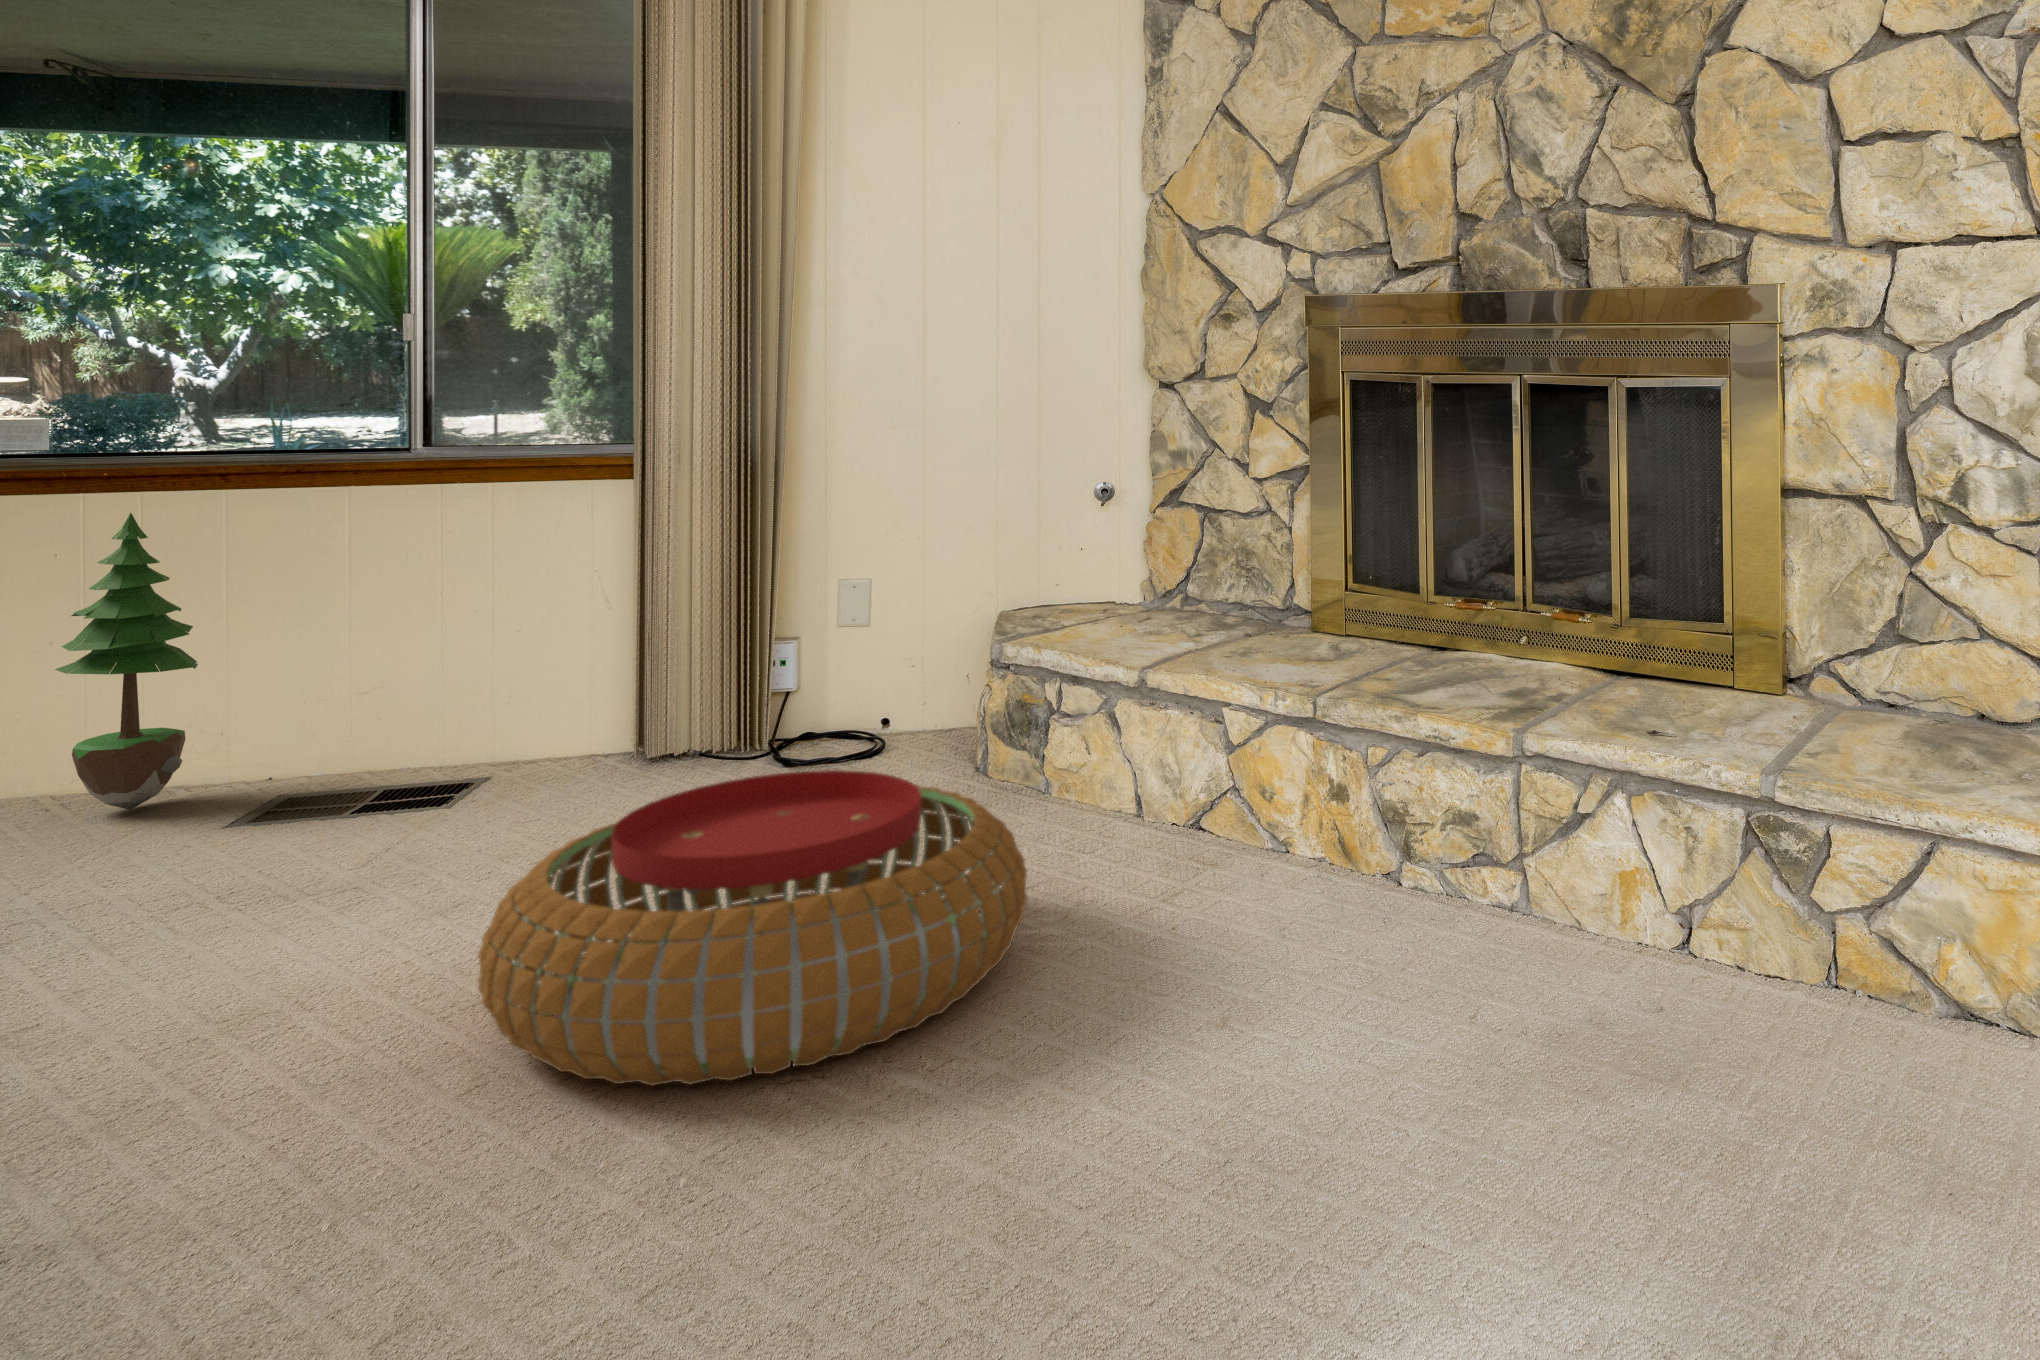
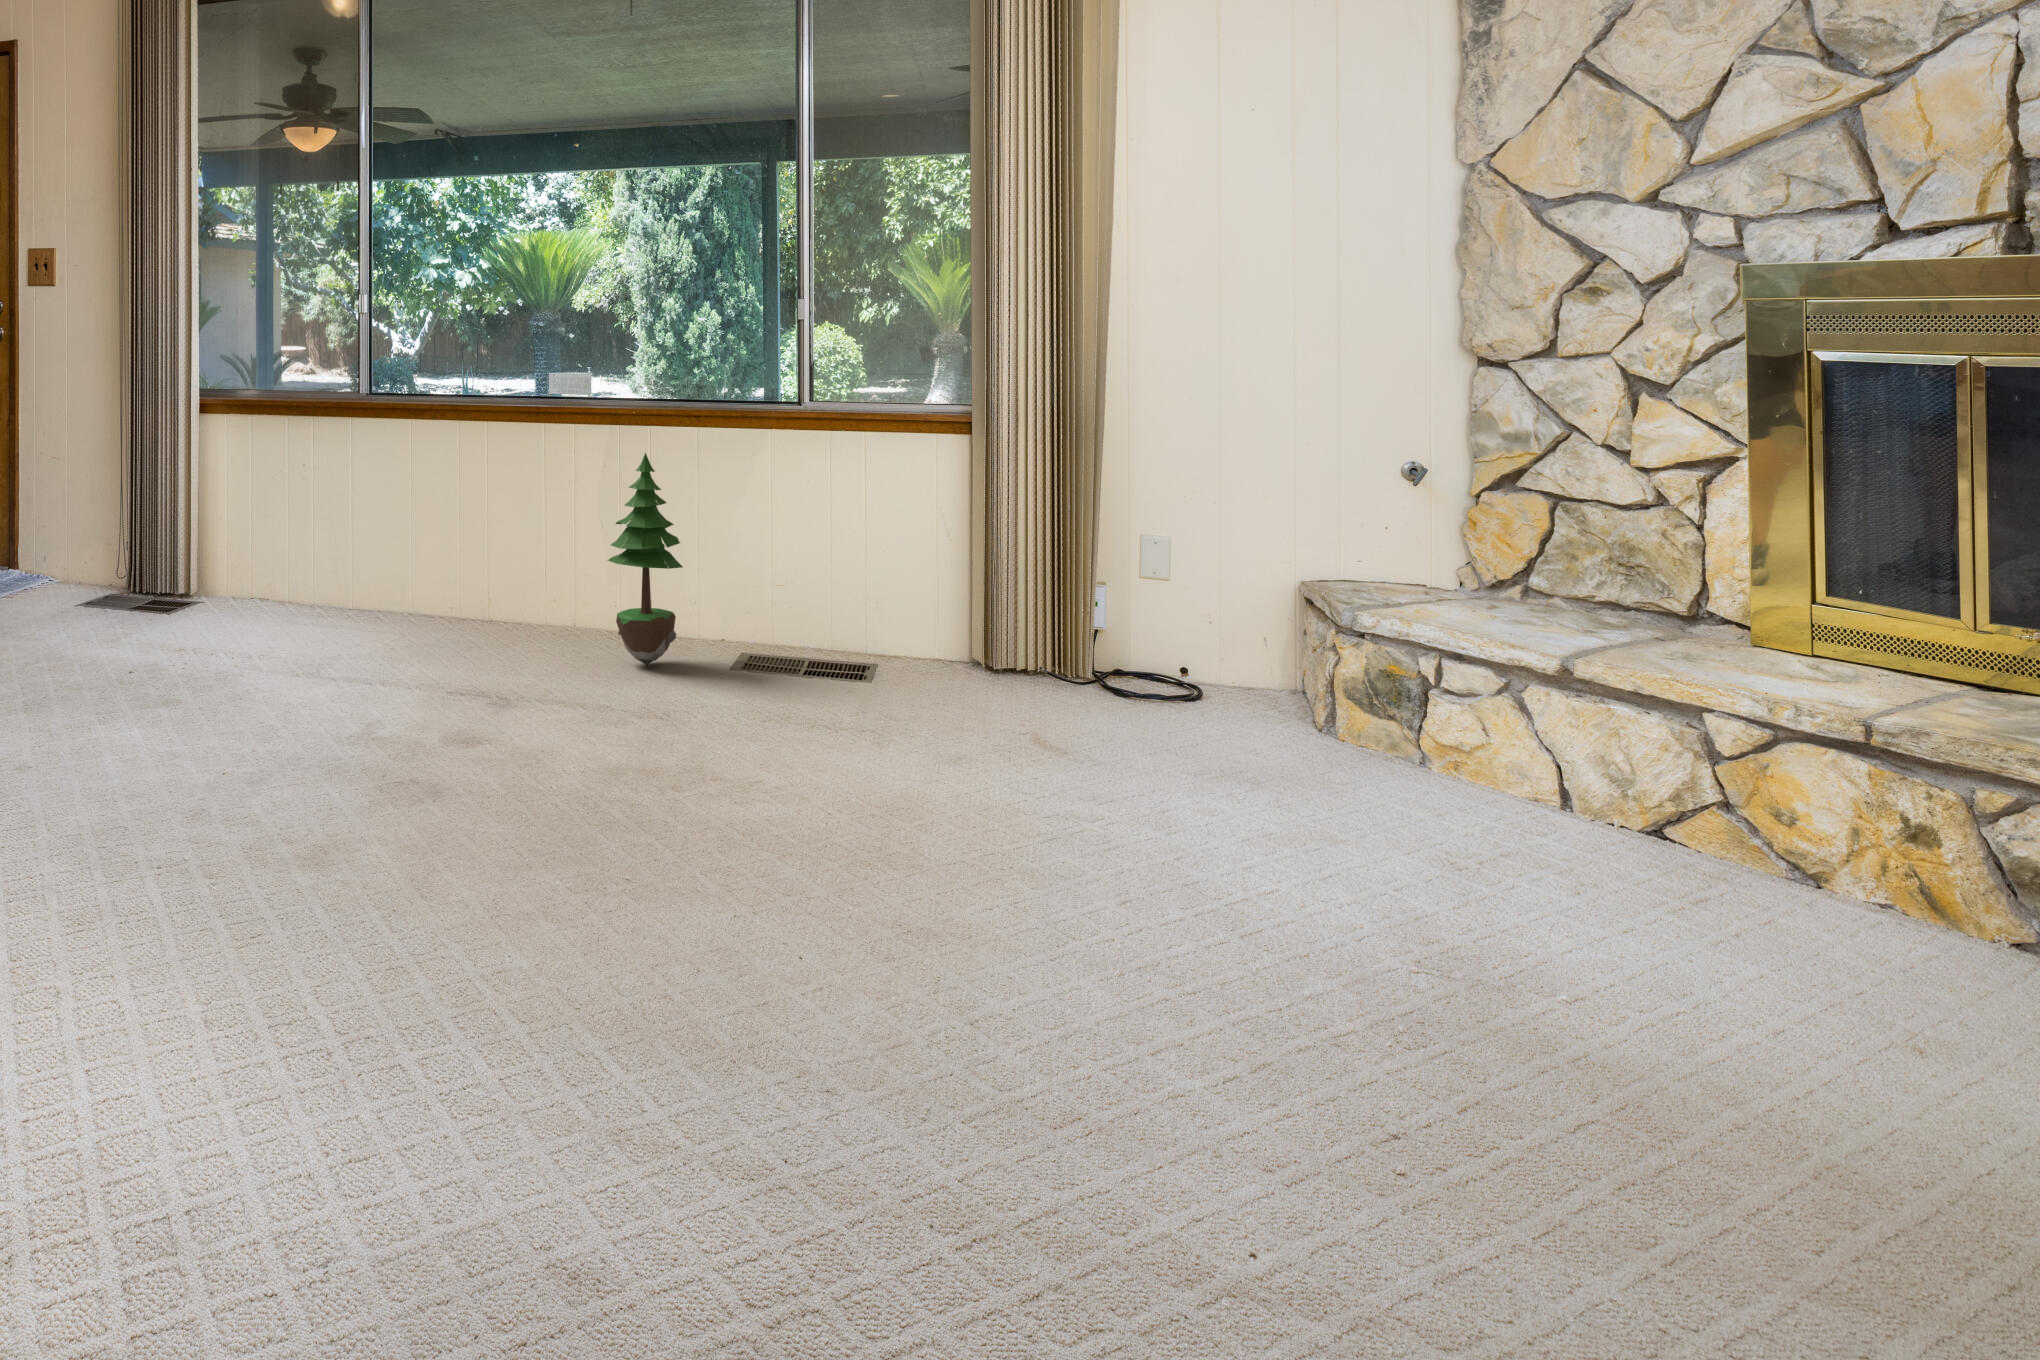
pouf: present [479,770,1027,1086] -> none [1073,715,1594,999]

